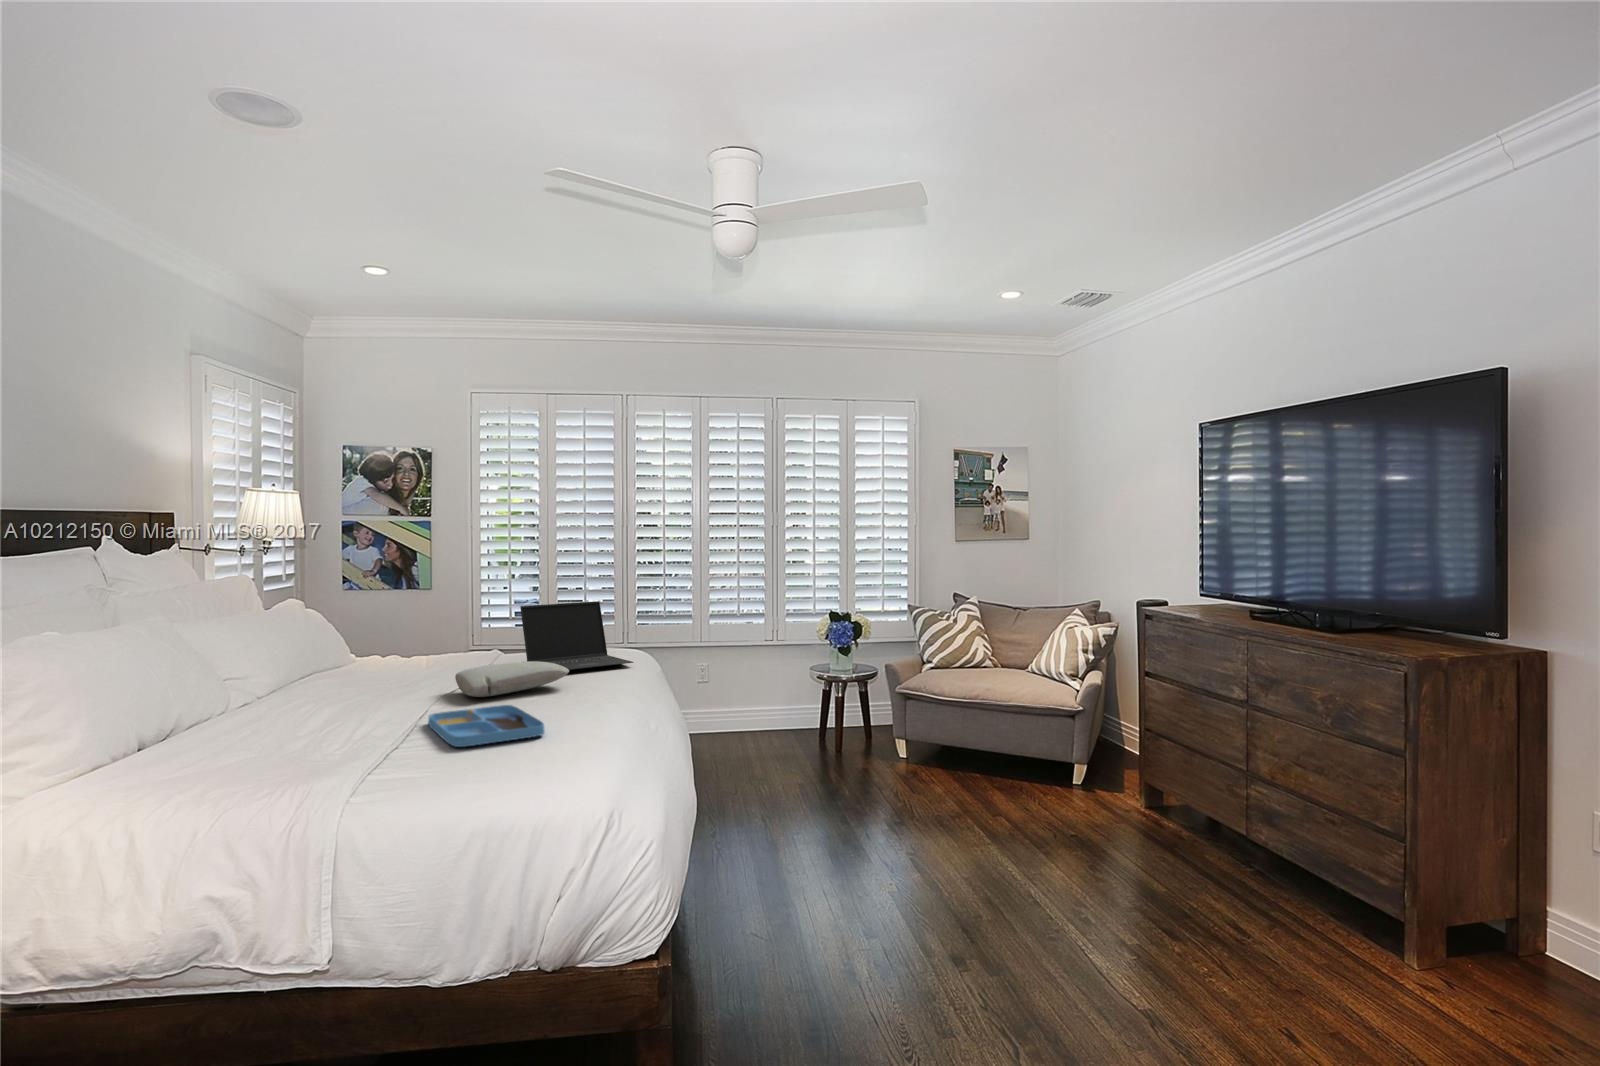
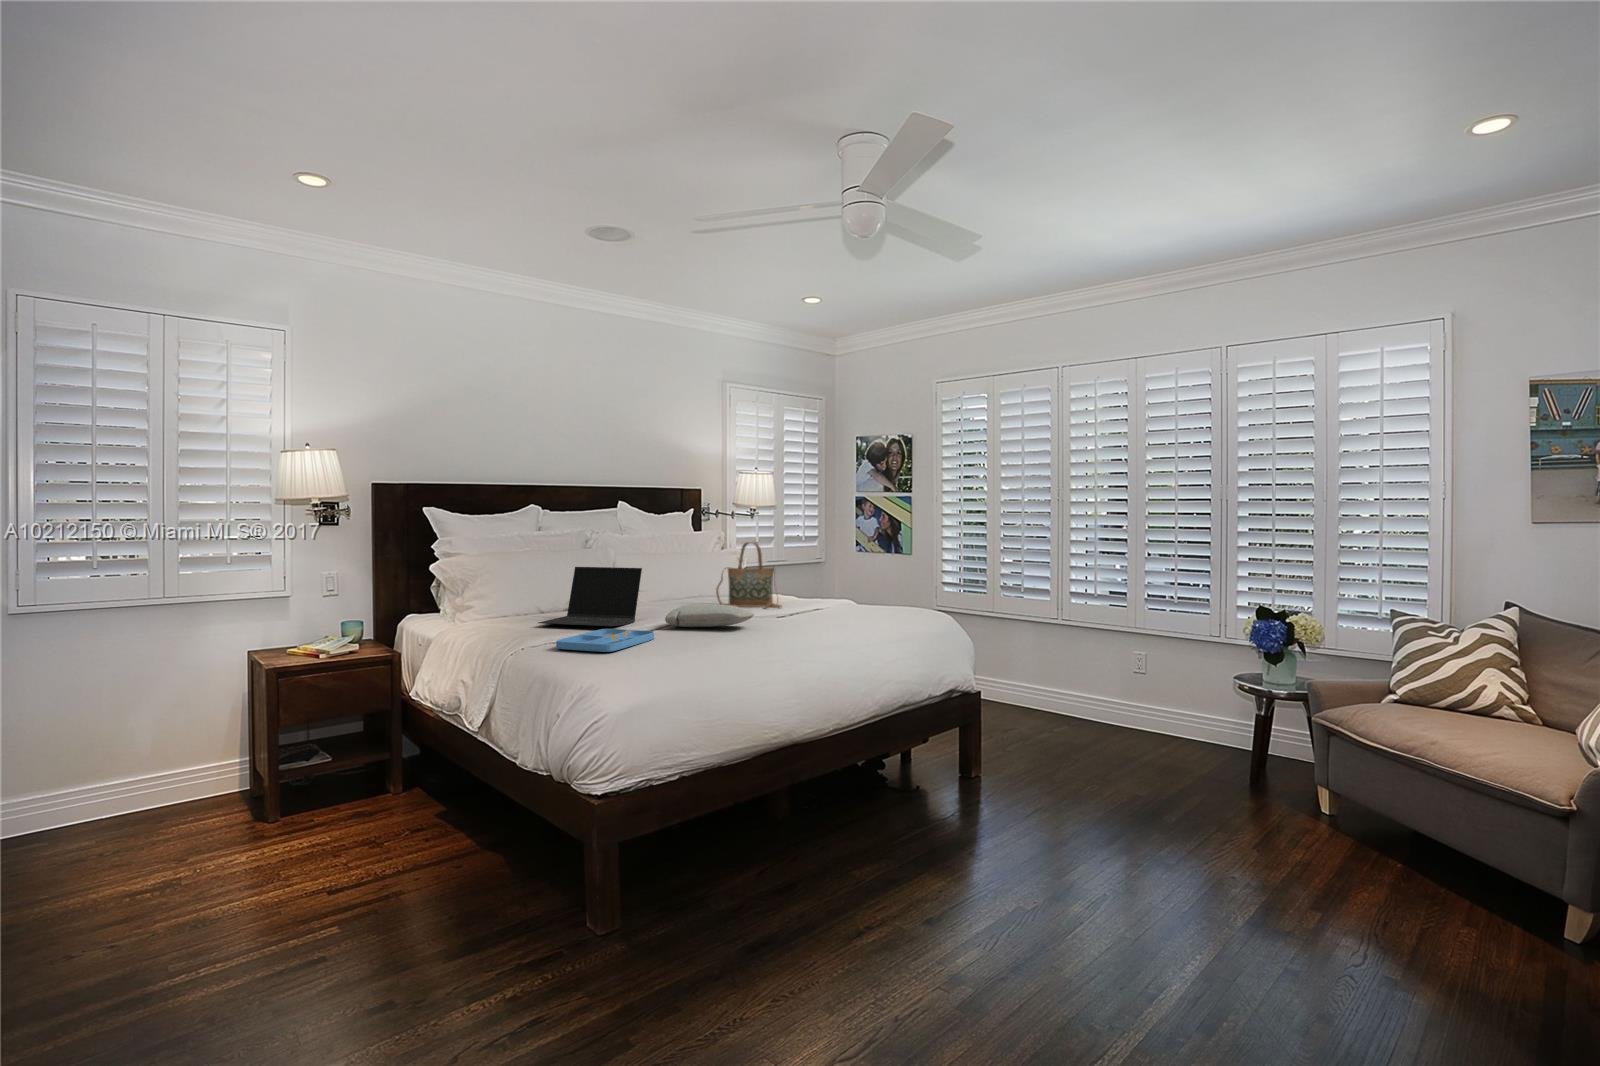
handbag: none [398,583,491,670] -> present [716,542,781,608]
laptop: present [520,601,633,670] -> present [538,567,642,626]

